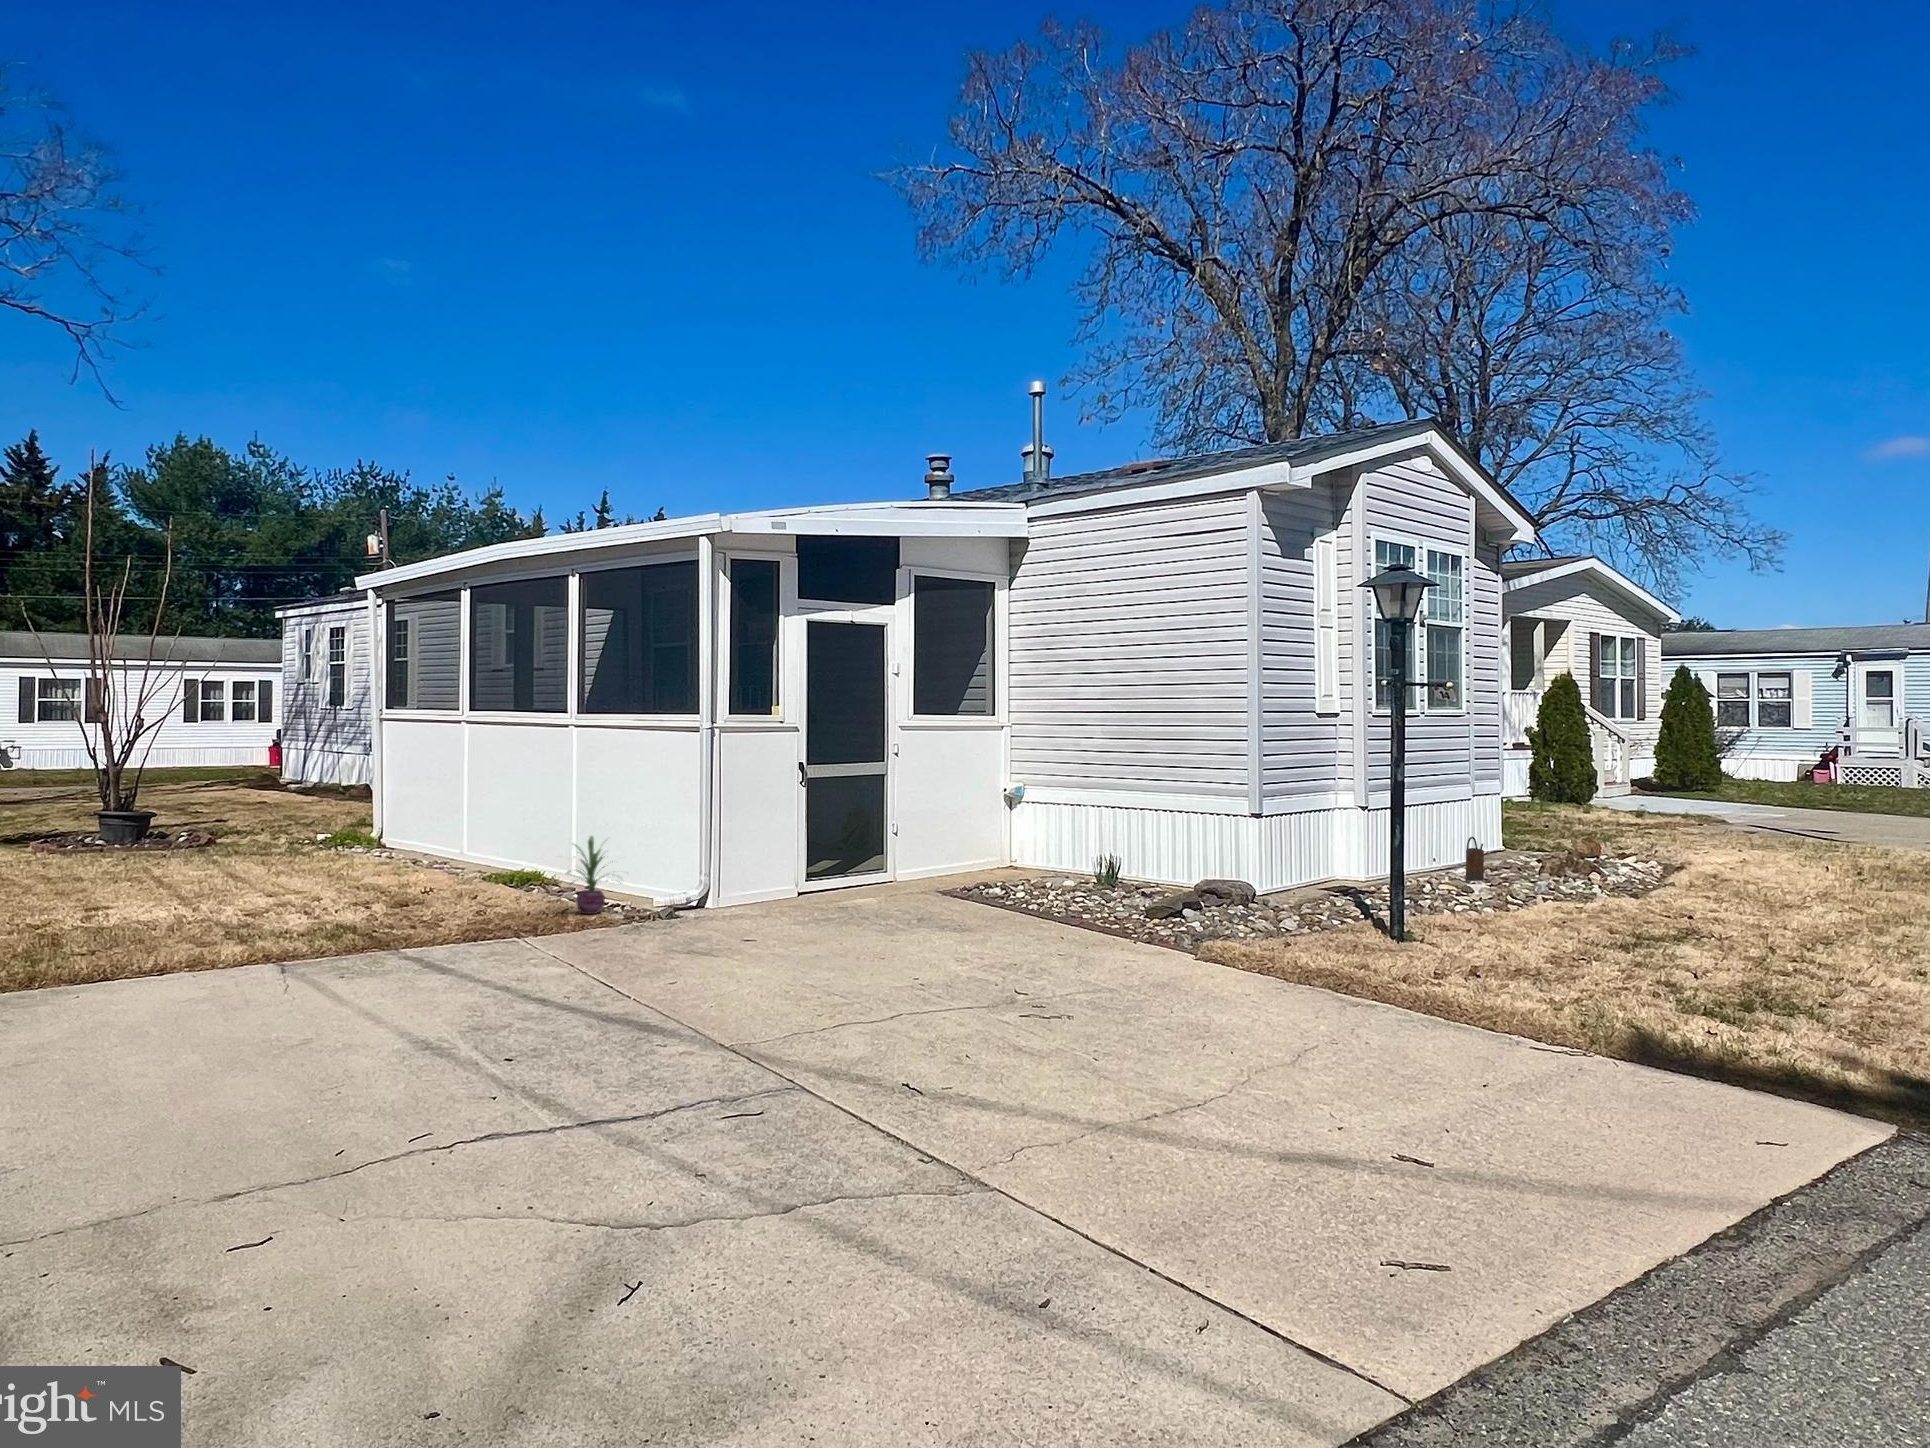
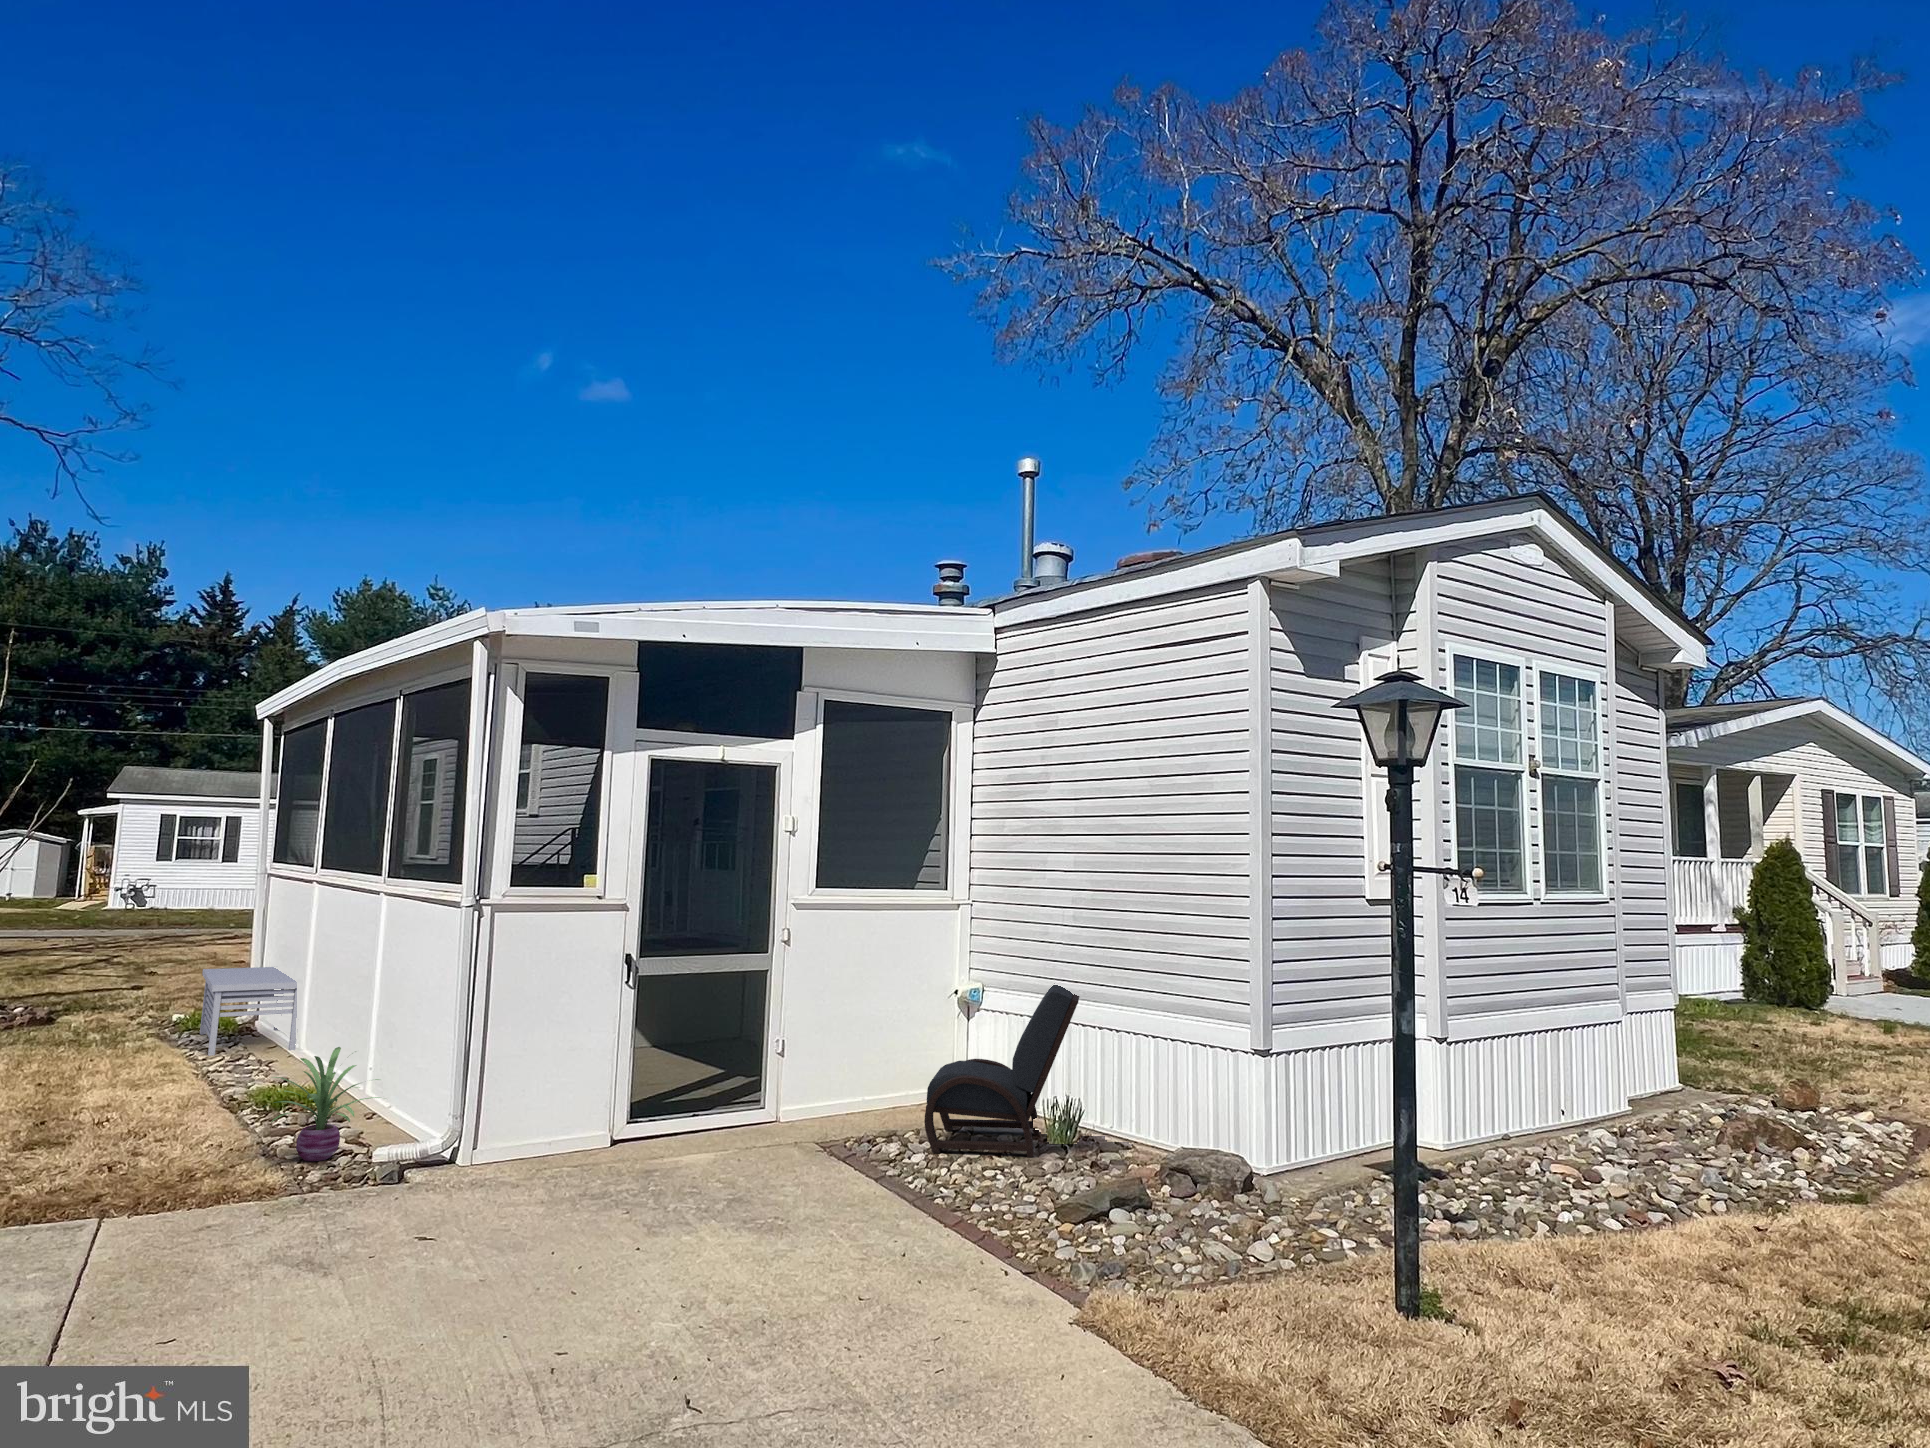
lounge chair: none [1003,780,1115,898] -> present [924,985,1079,1157]
storage bench: none [328,797,439,865] -> present [200,967,297,1056]
watering can: present [1466,837,1484,880] -> none [1614,1079,1643,1144]

